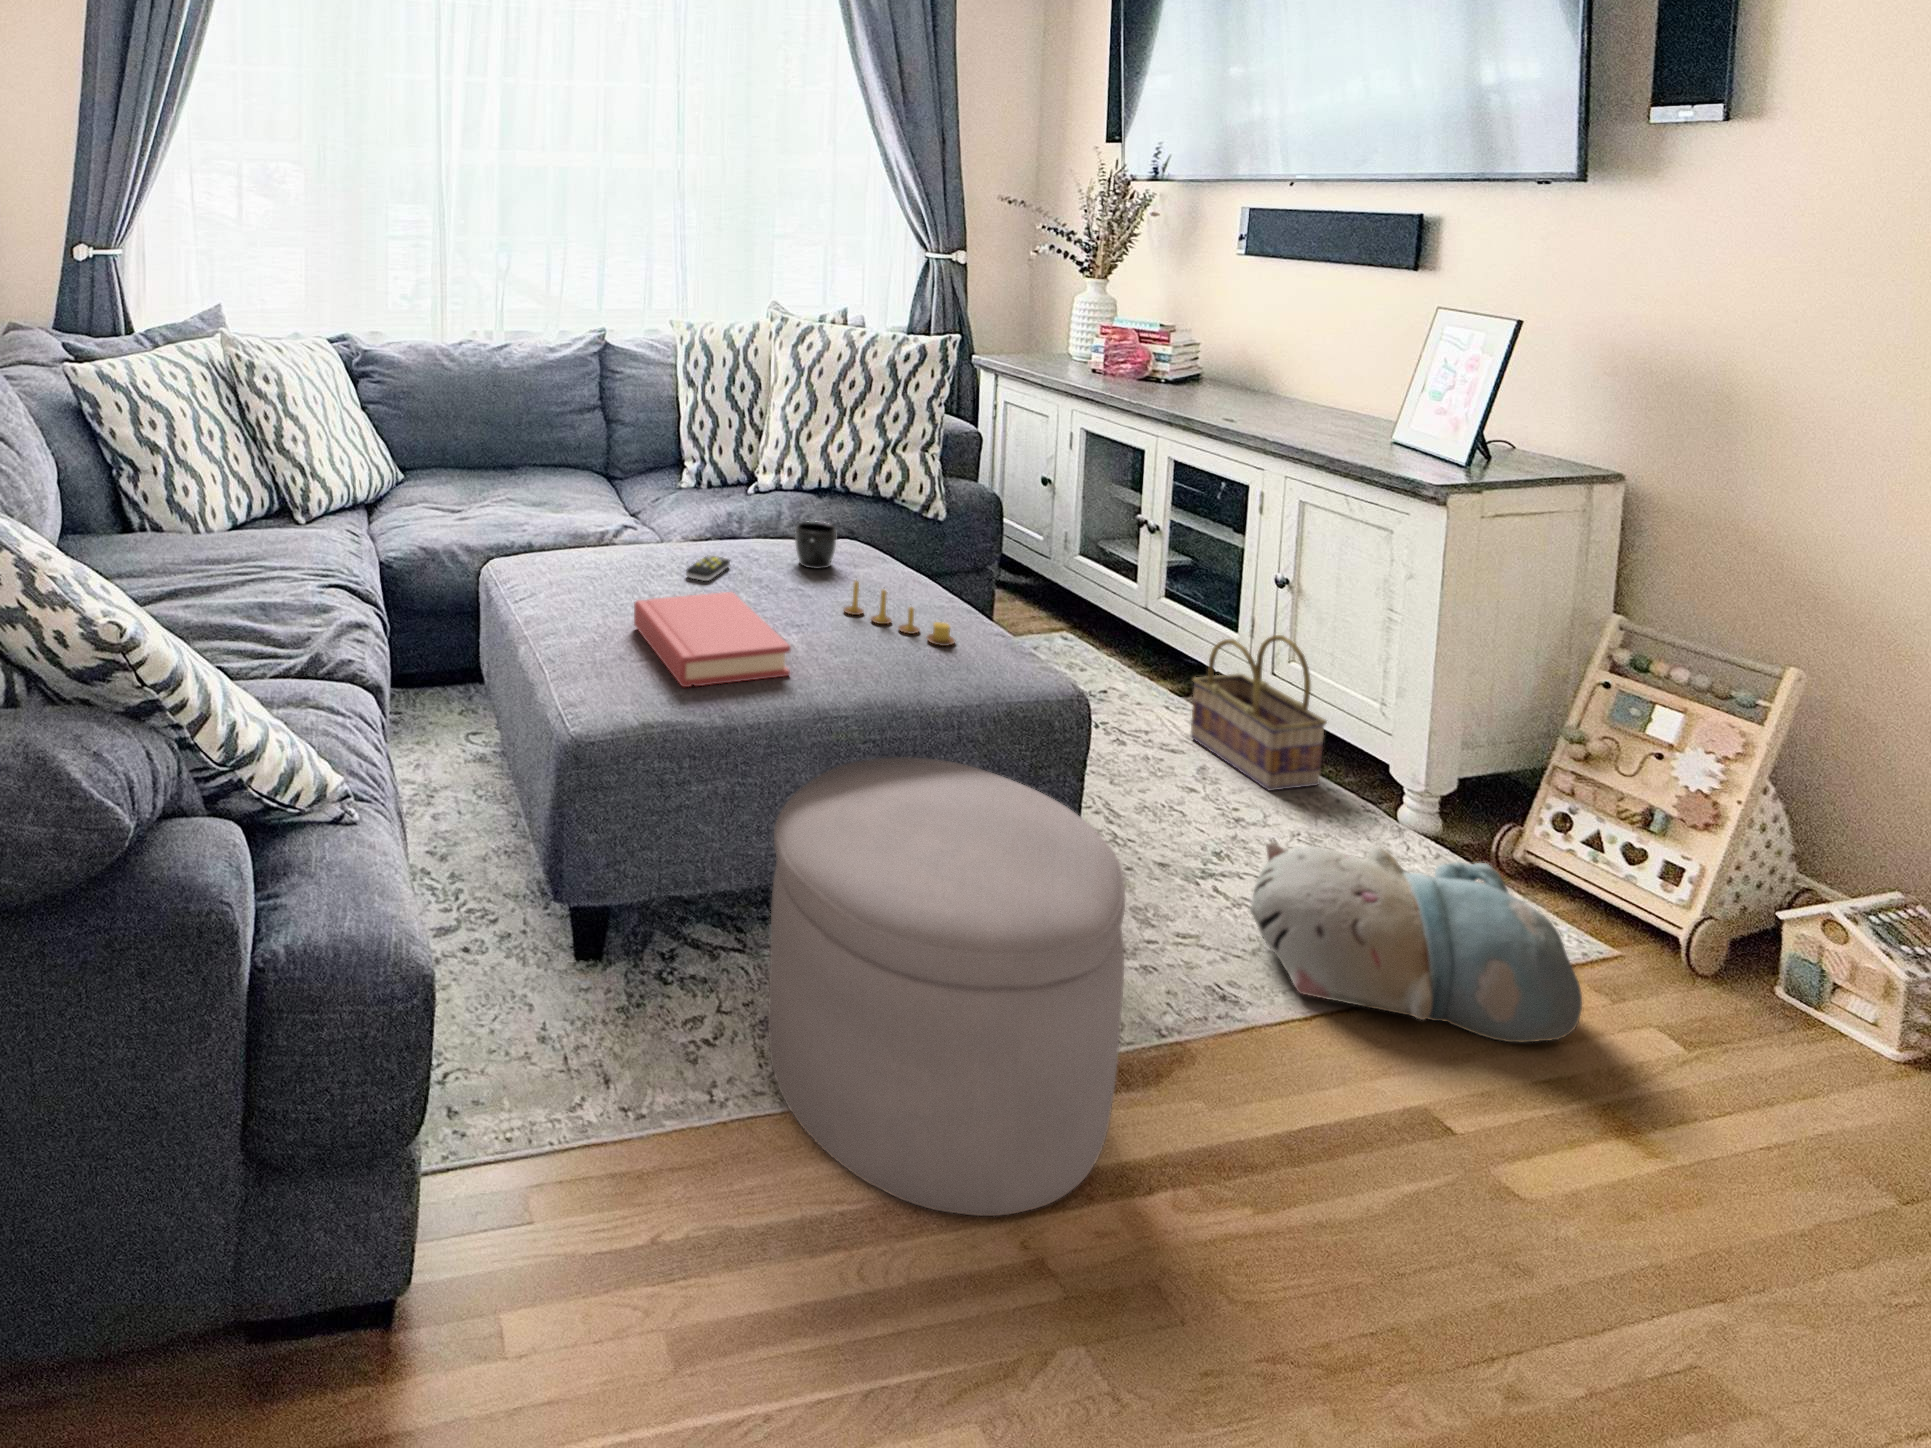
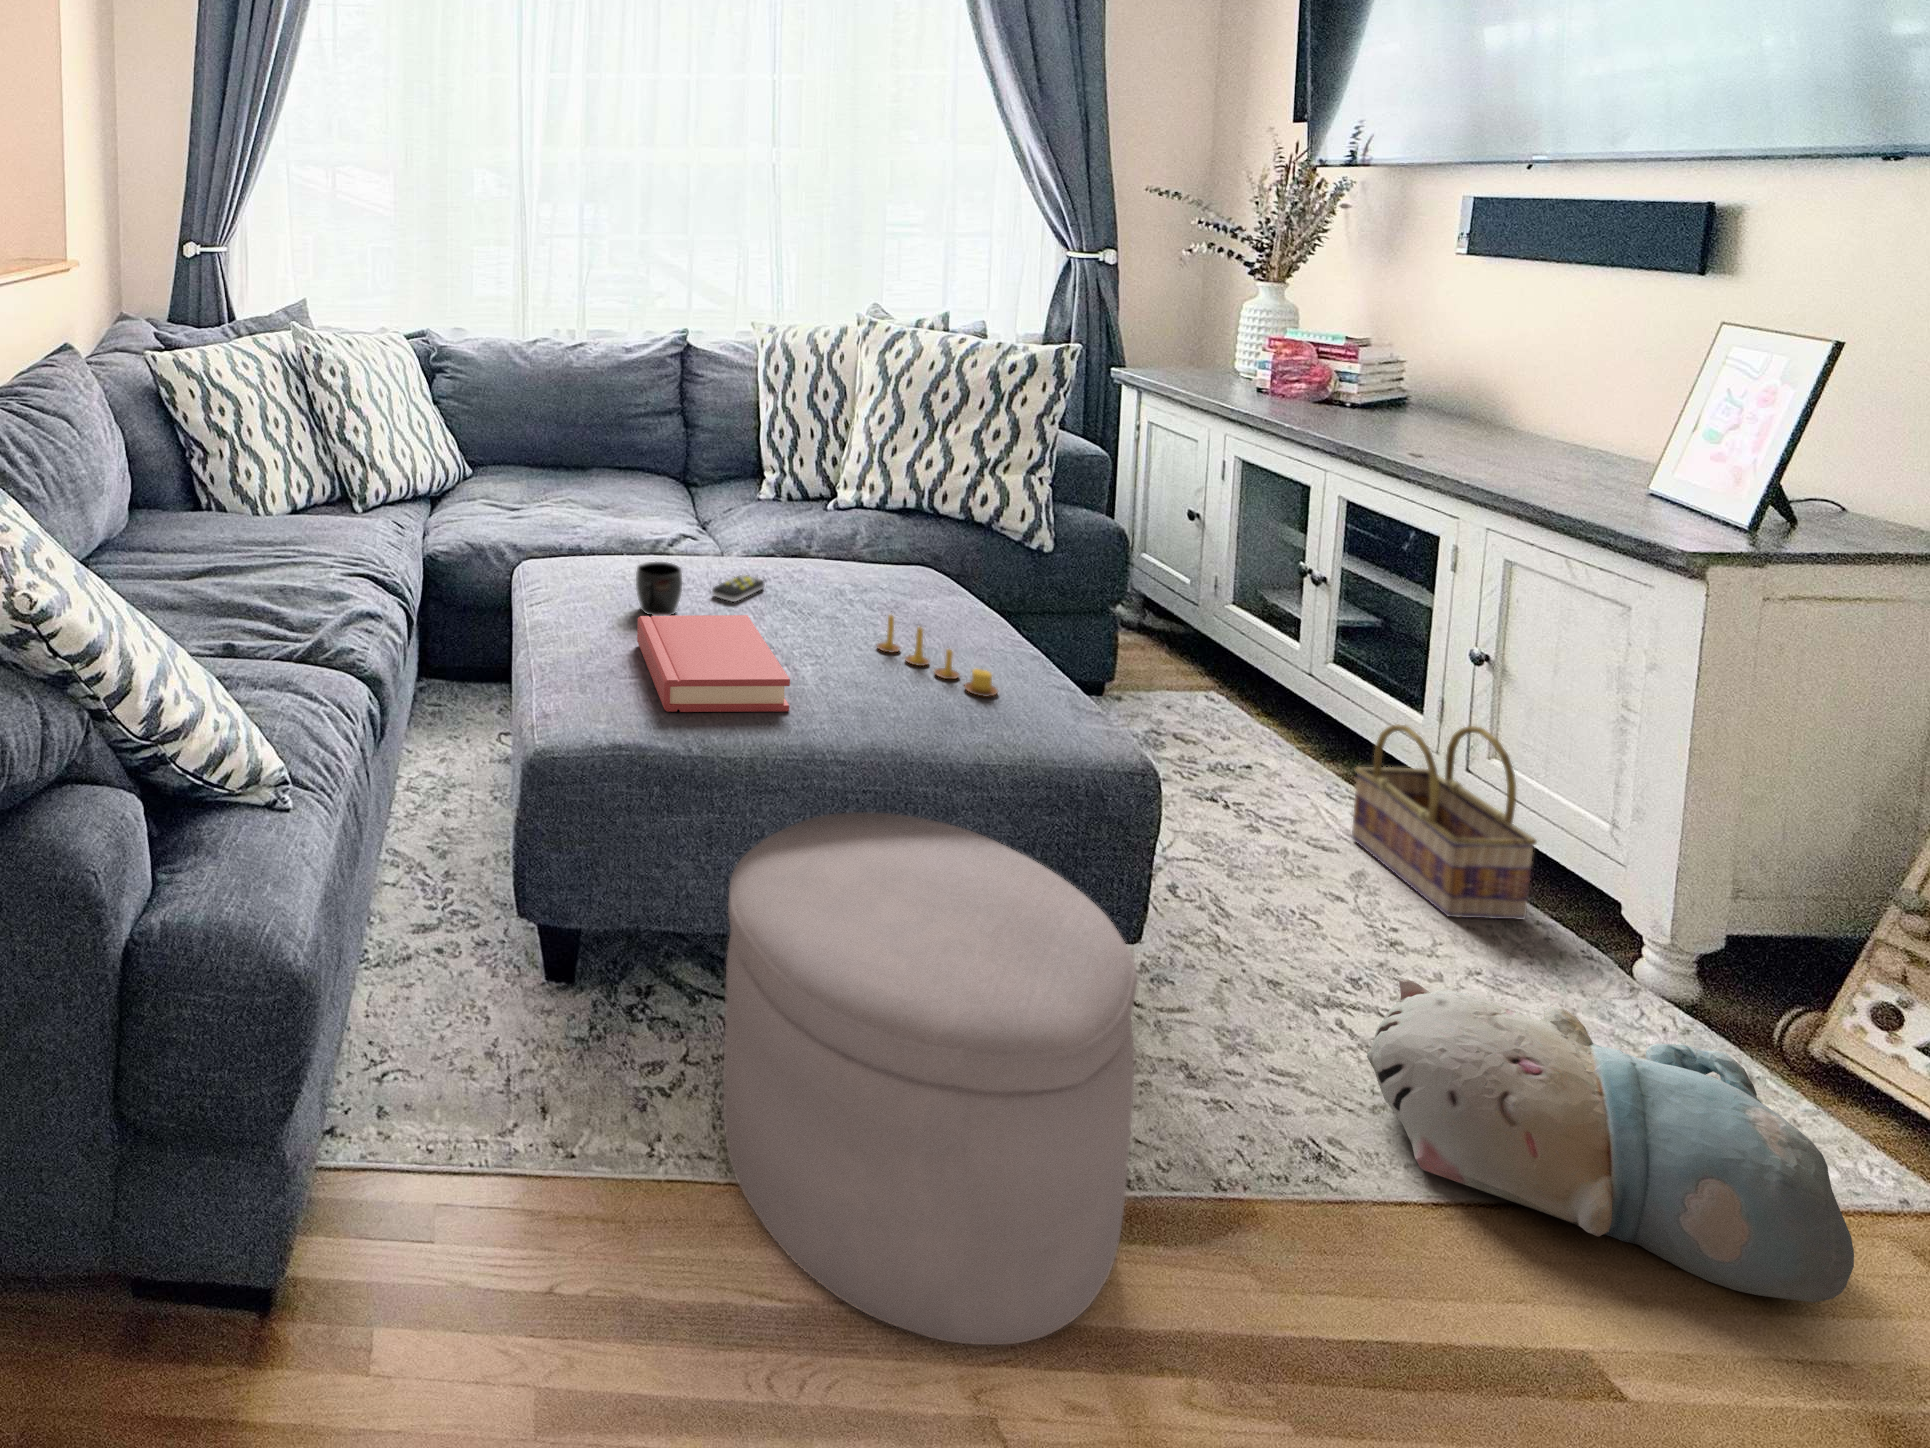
mug: present [795,521,836,569] -> present [636,562,683,615]

